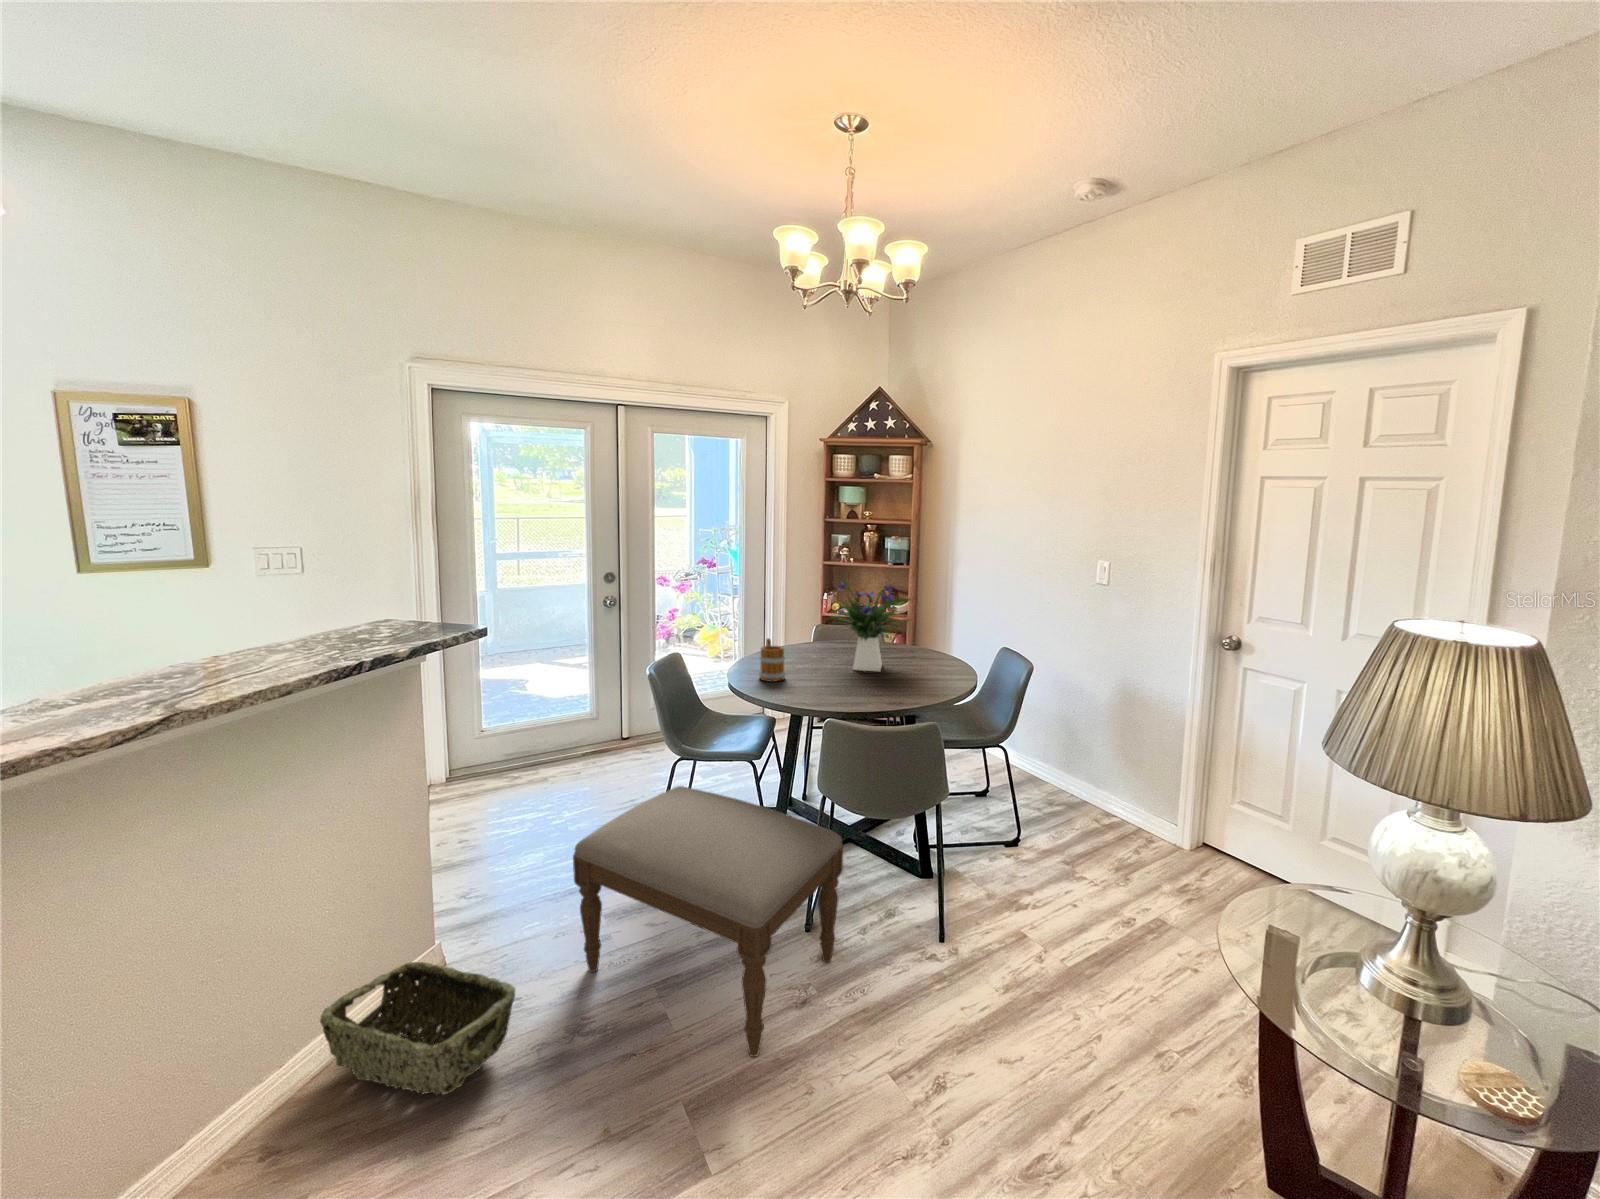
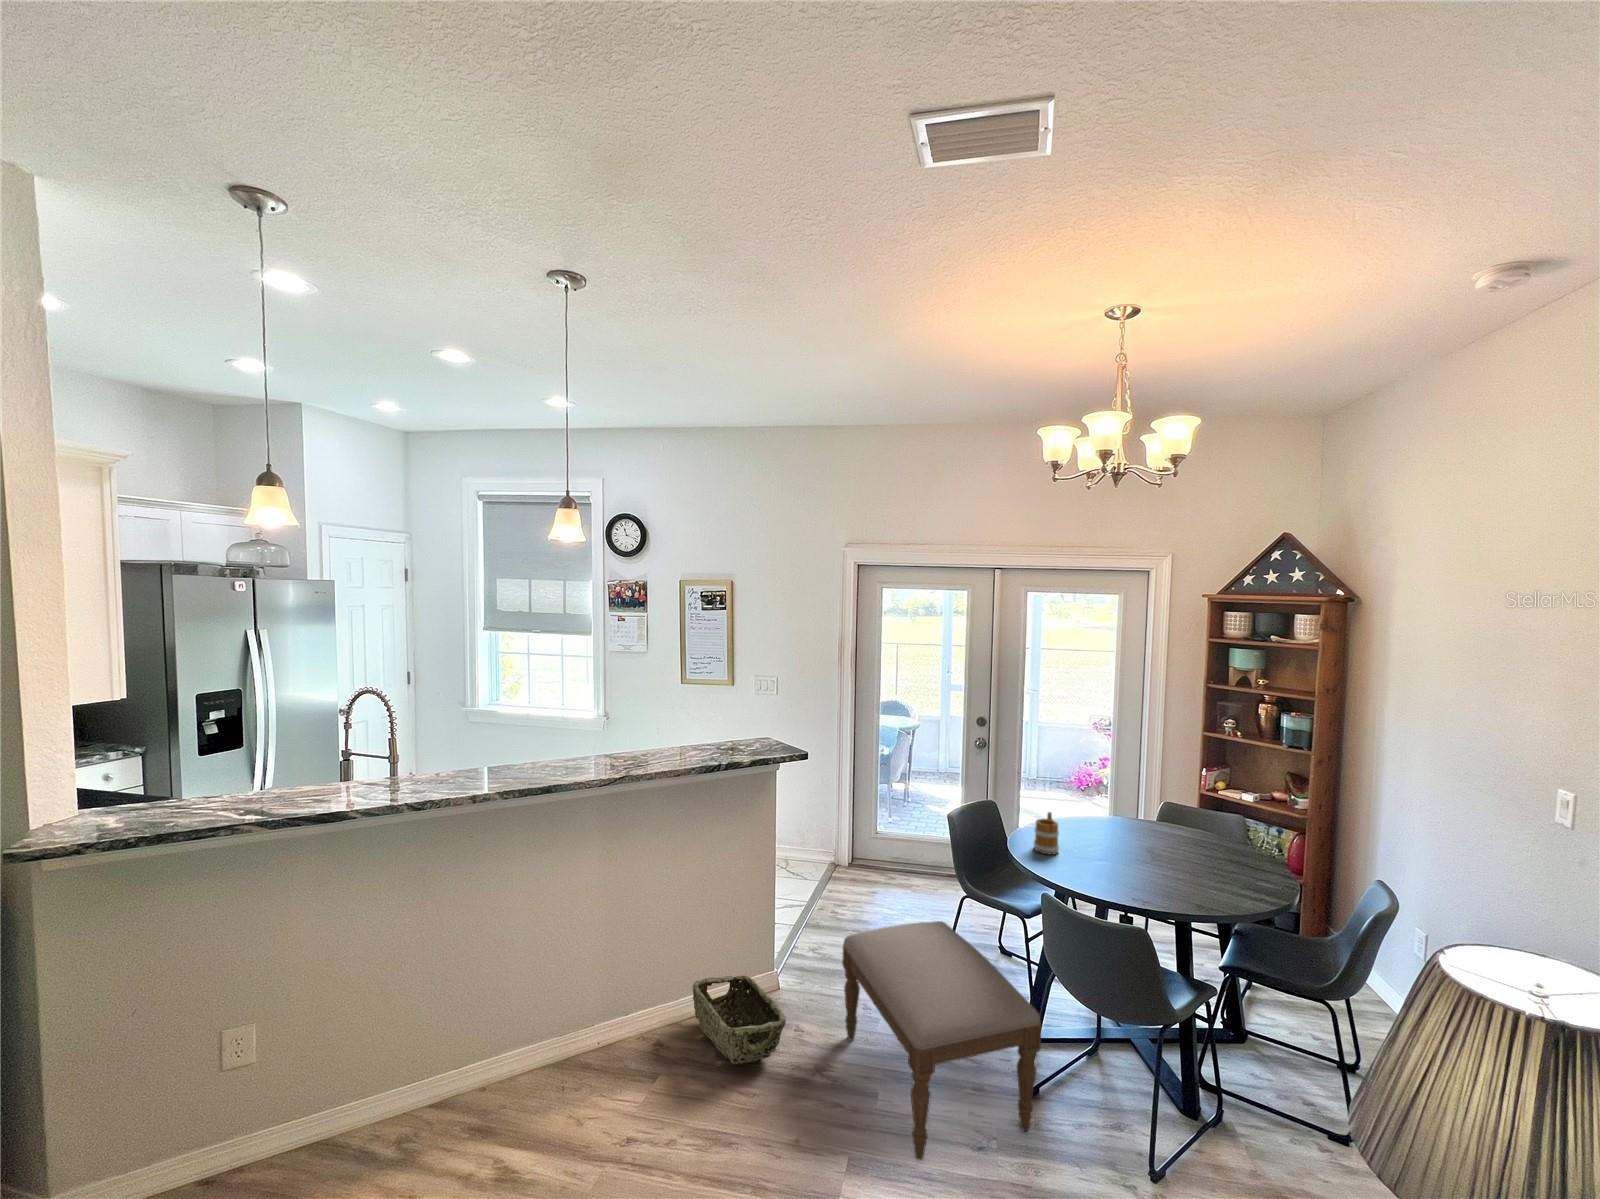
flower arrangement: present [831,578,910,671] -> none [1106,766,1209,872]

